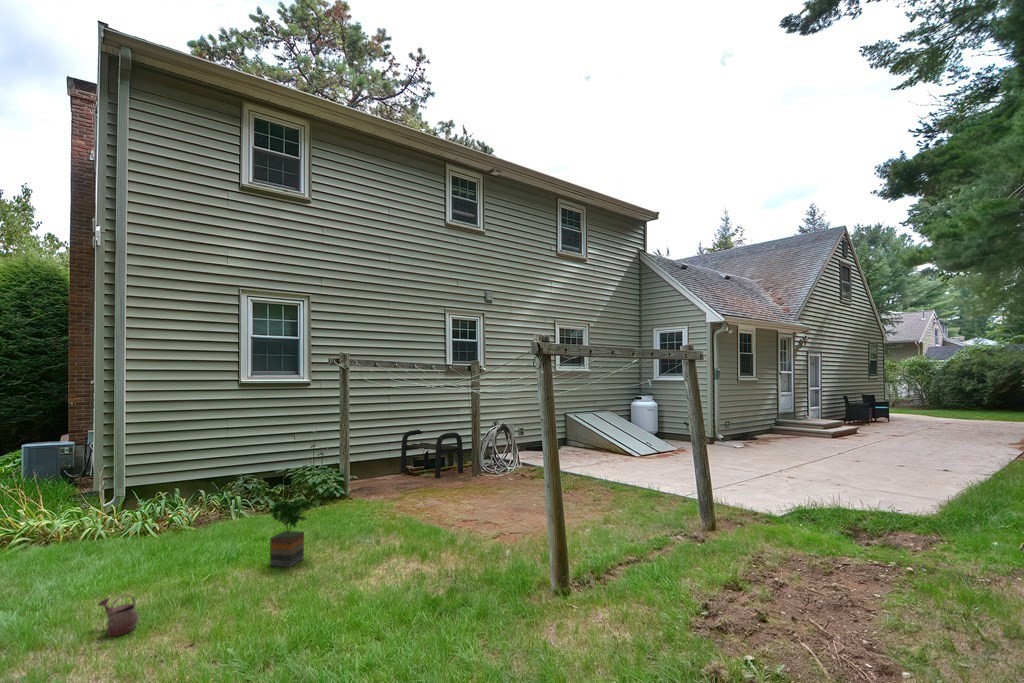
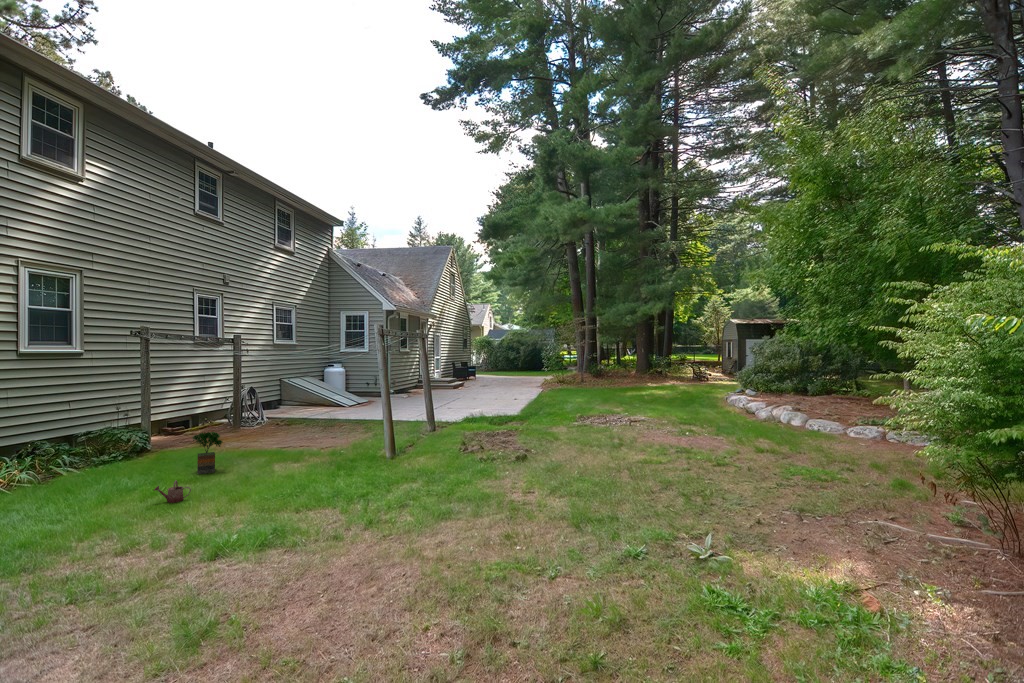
bench: present [401,430,463,478] -> none [158,393,222,430]

